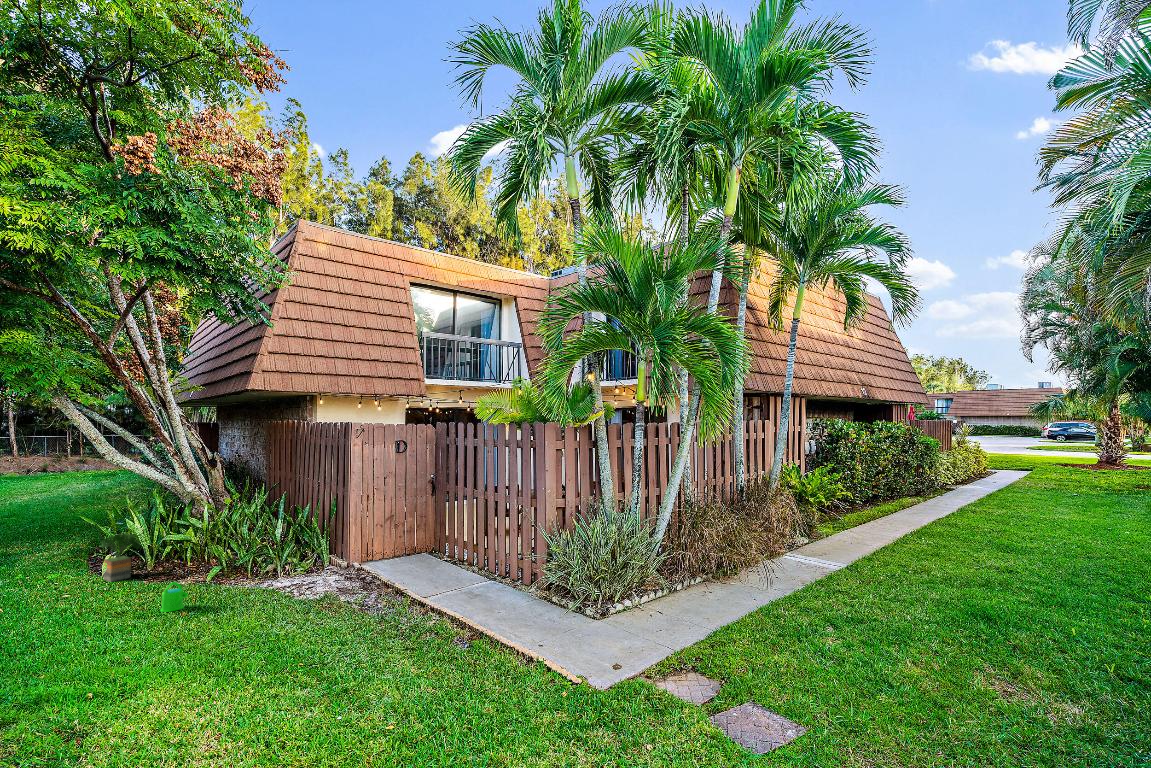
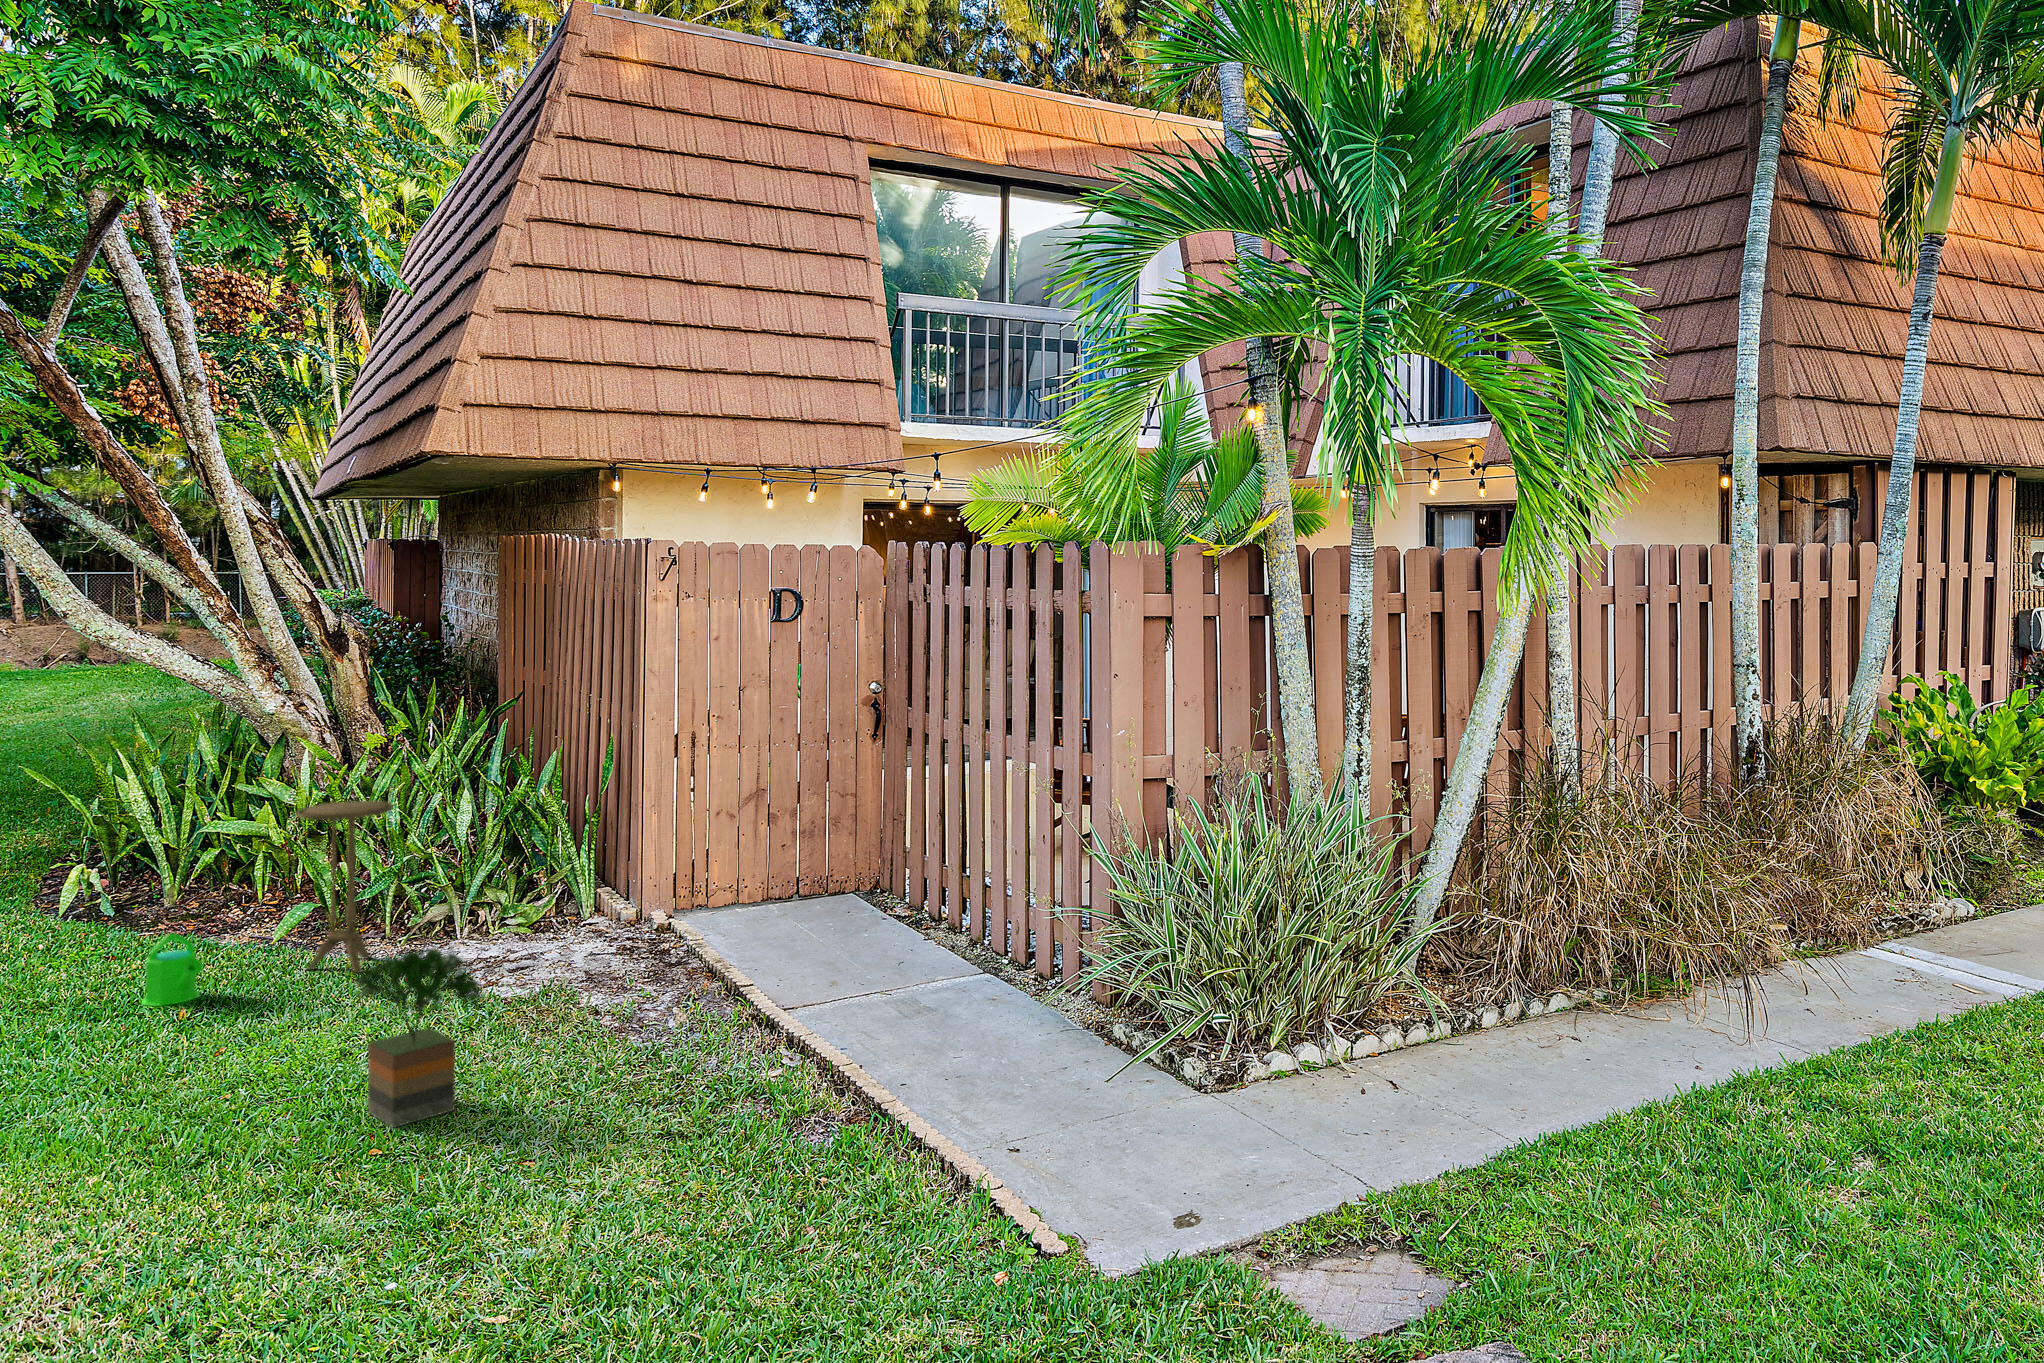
side table: none [221,525,260,594] -> present [297,800,394,973]
potted tree: present [101,533,140,582] -> present [354,948,483,1128]

